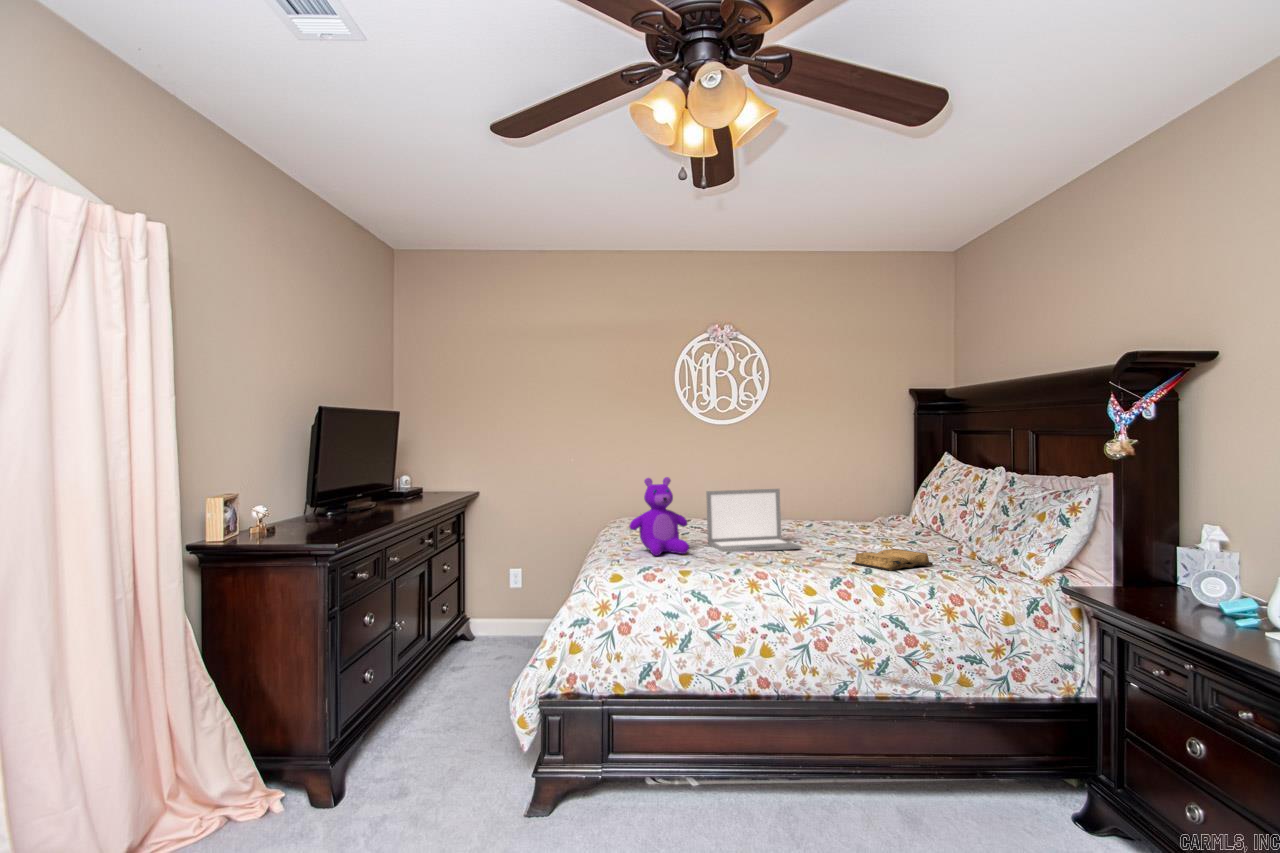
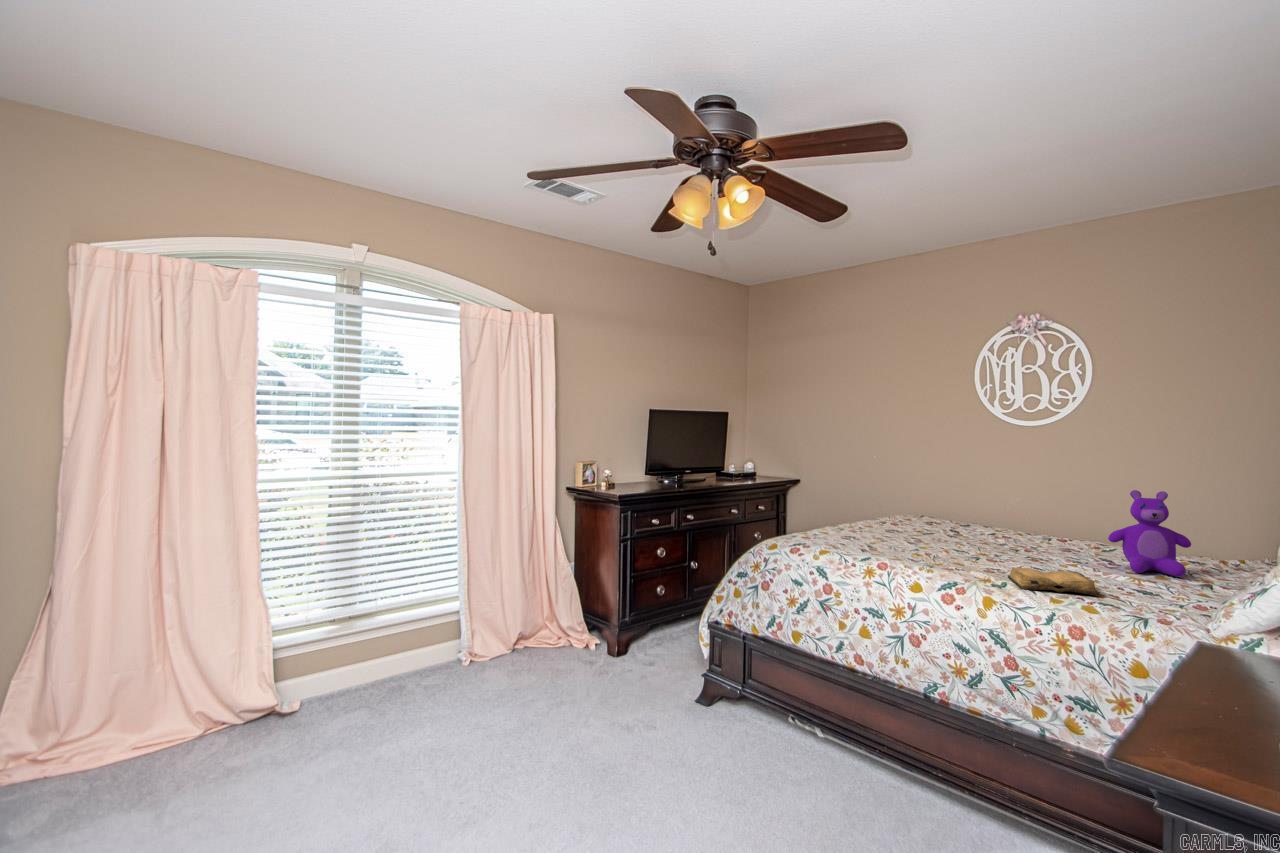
teddy bear: present [629,477,689,556] -> present [1108,490,1191,577]
laptop: present [706,489,801,552] -> none [918,489,1016,558]

